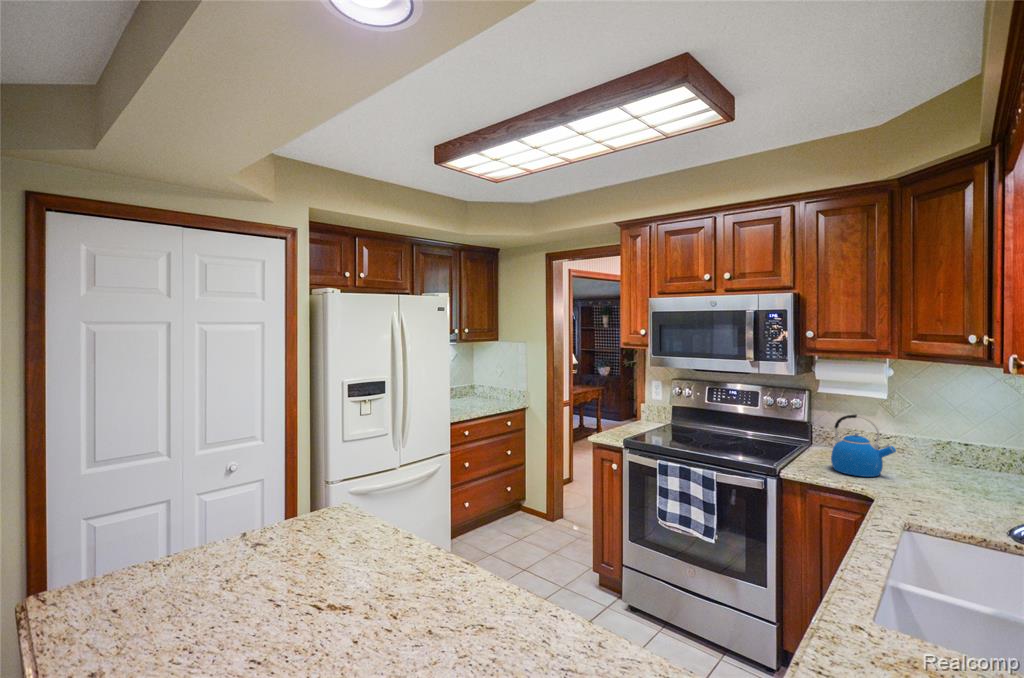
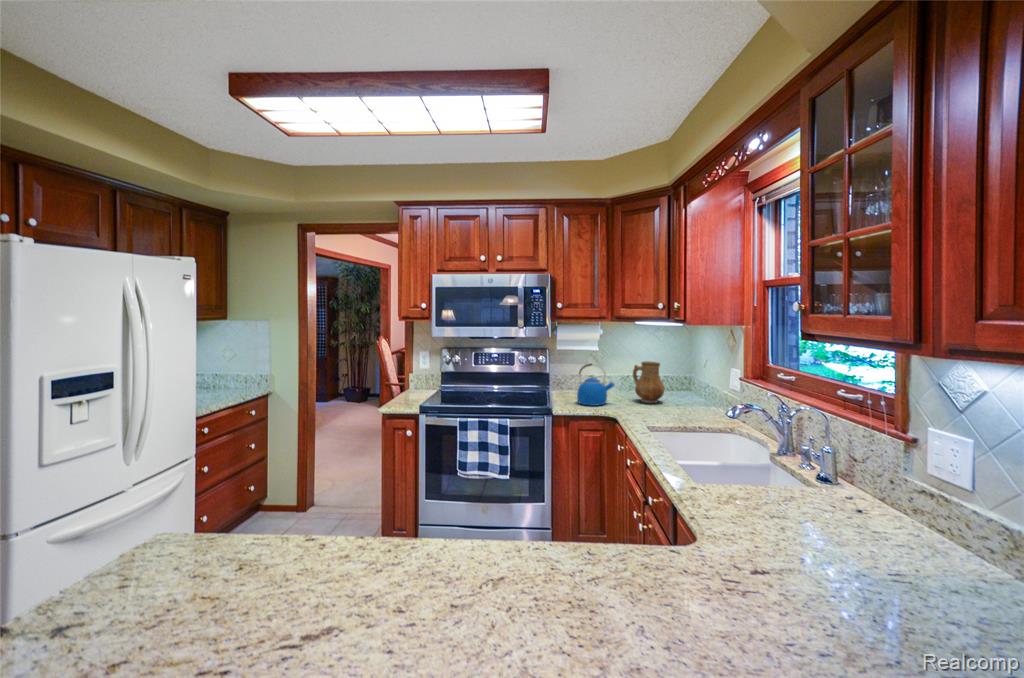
ceramic pitcher: none [941,421,1003,490] -> present [633,361,664,403]

